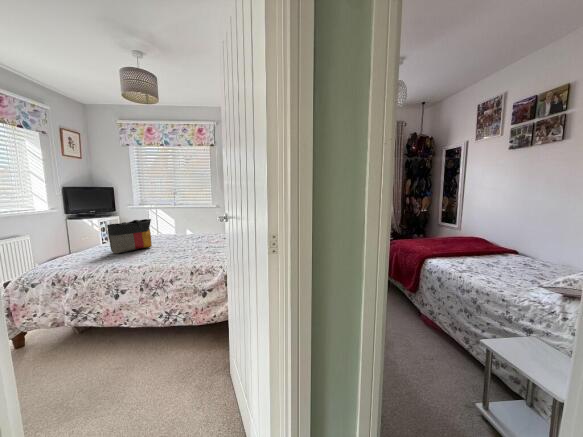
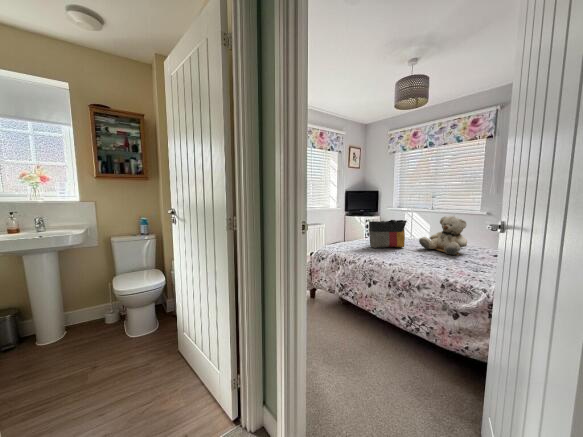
teddy bear: none [166,211,206,246] -> present [419,216,467,255]

